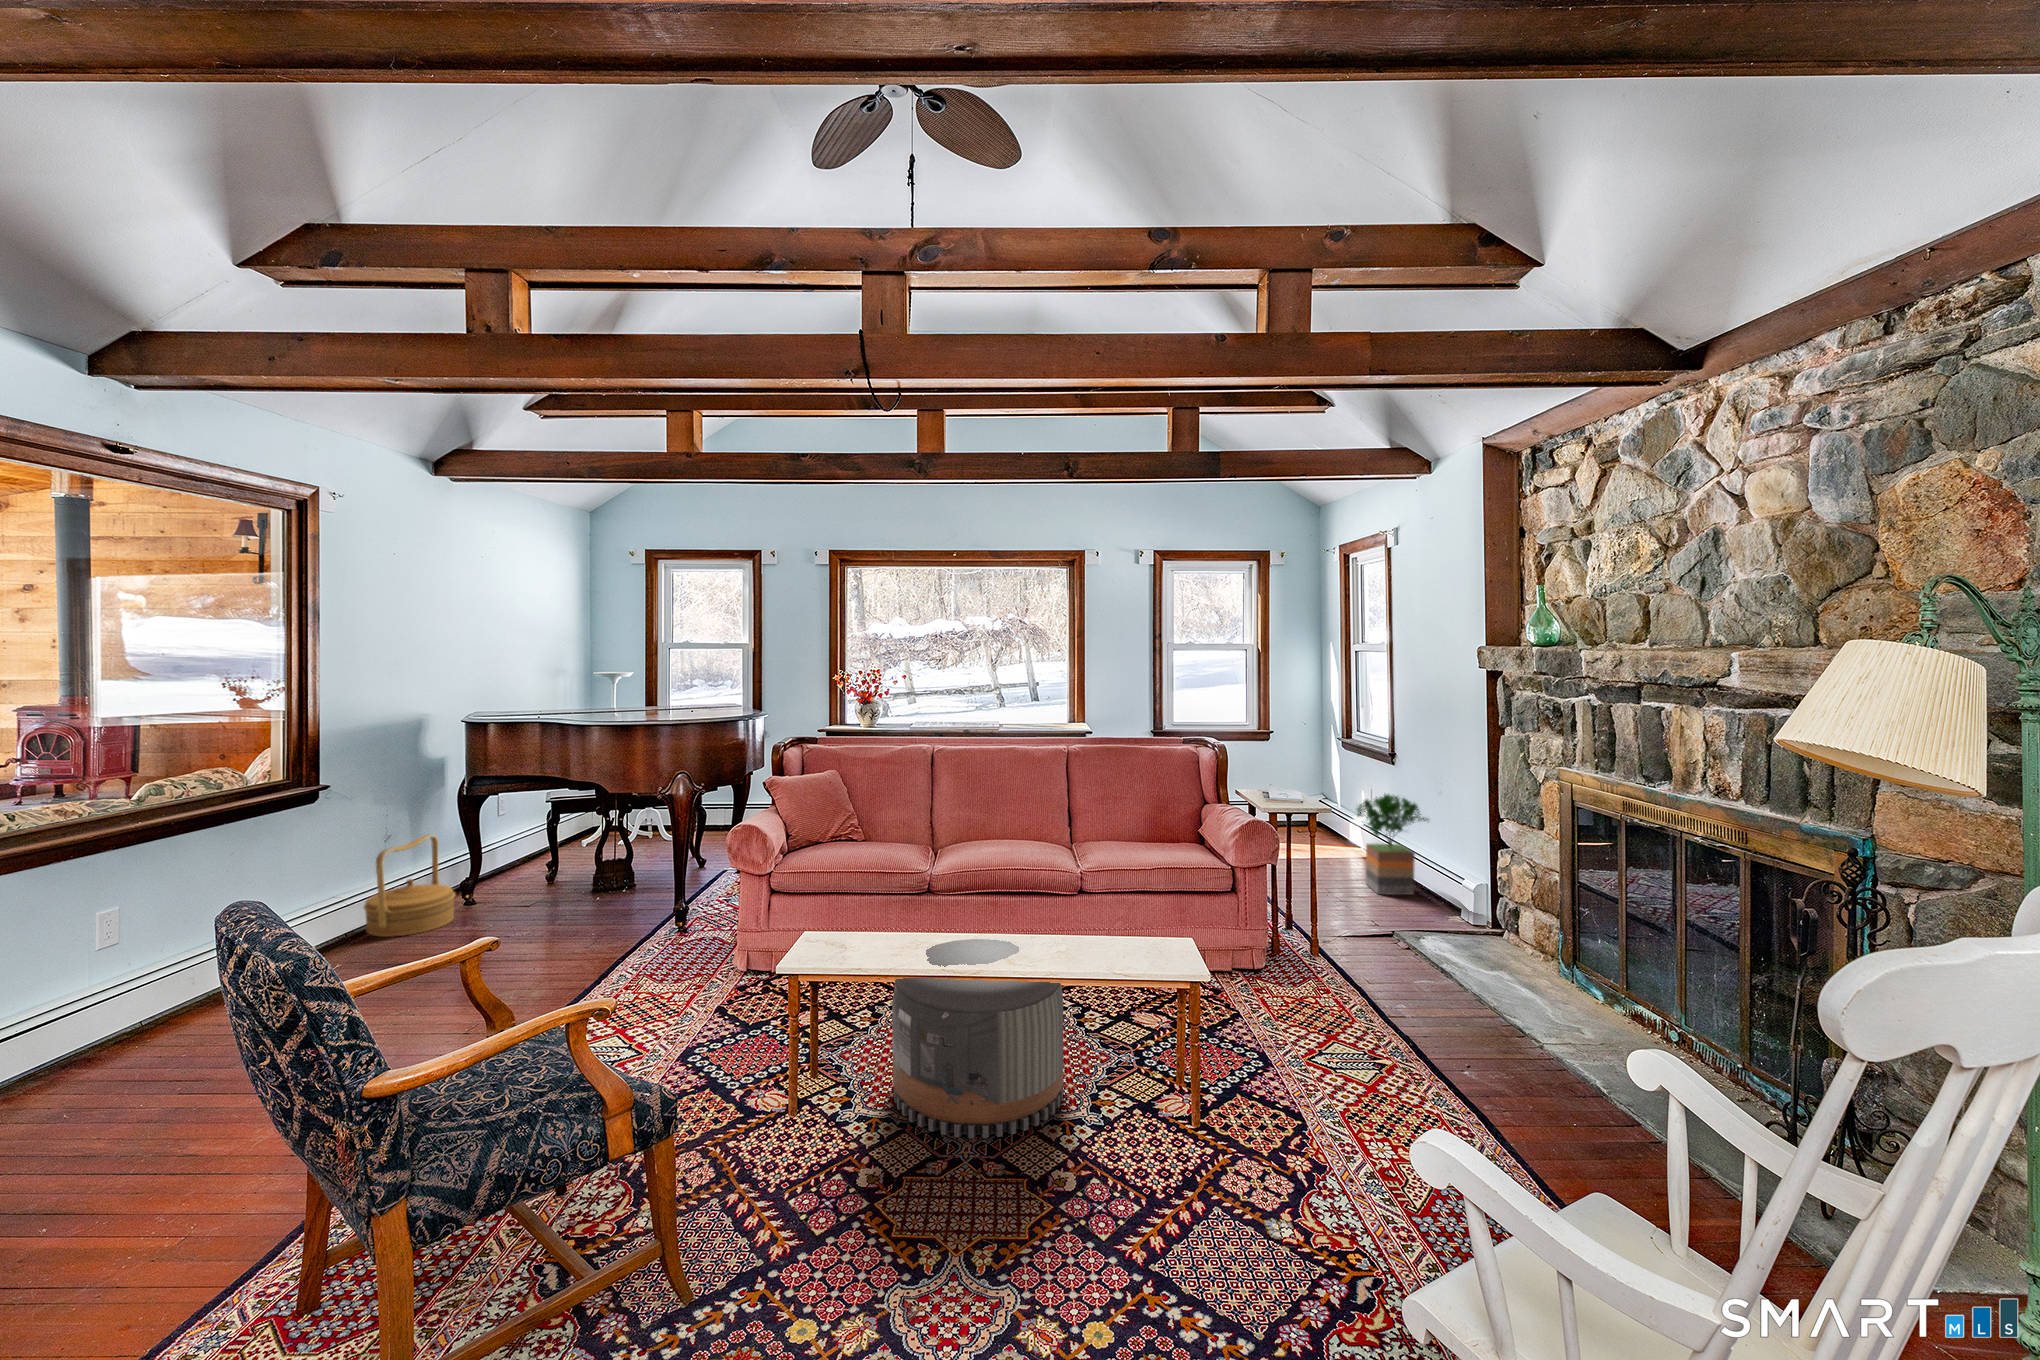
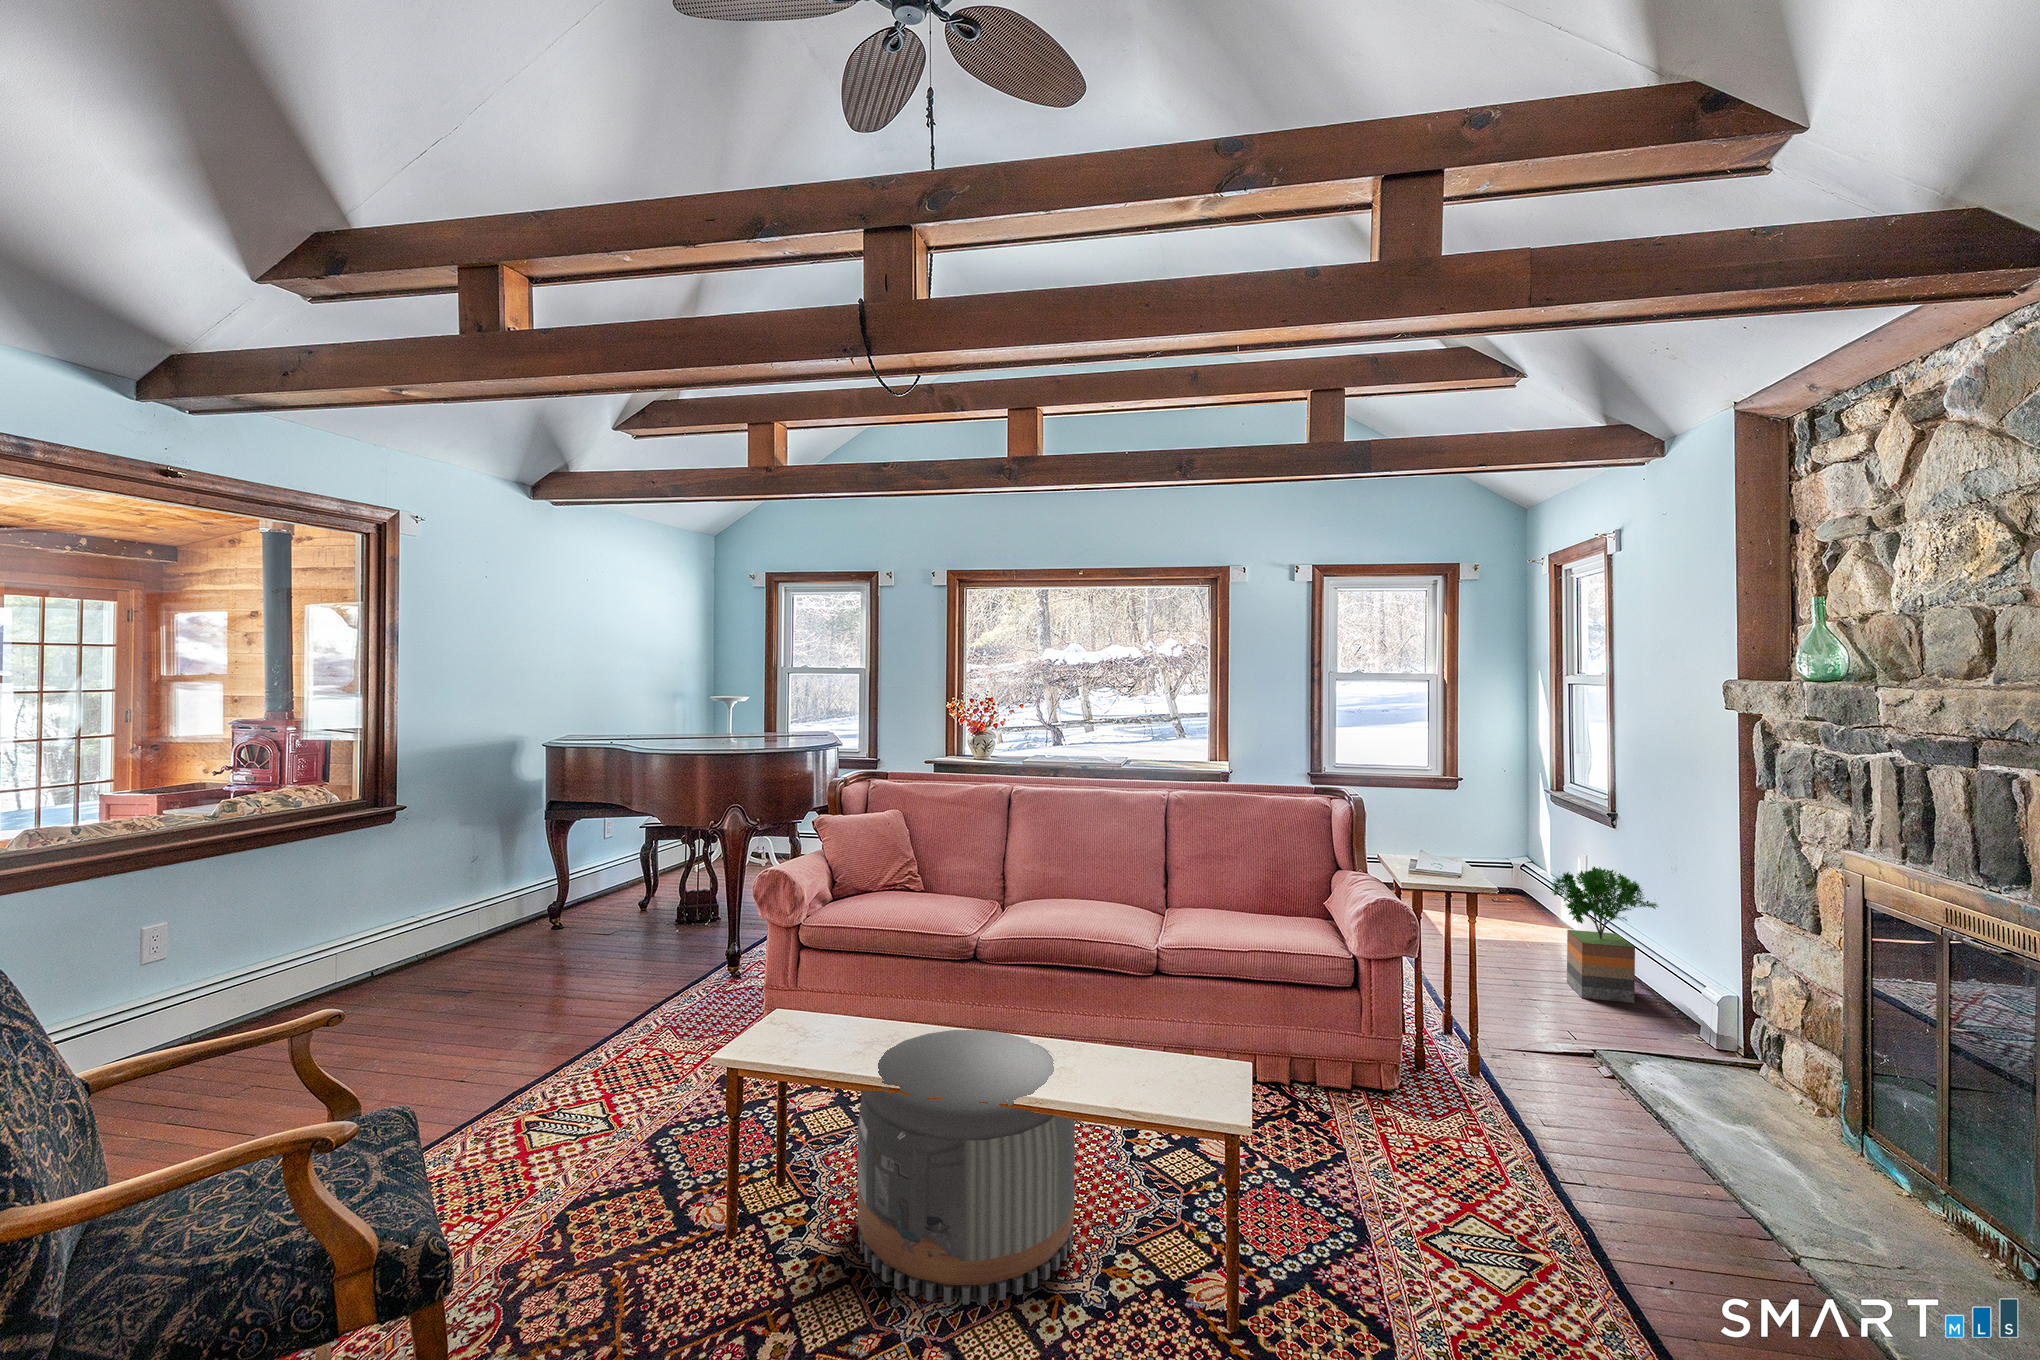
woven basket: present [364,835,455,937] -> none [445,851,534,953]

